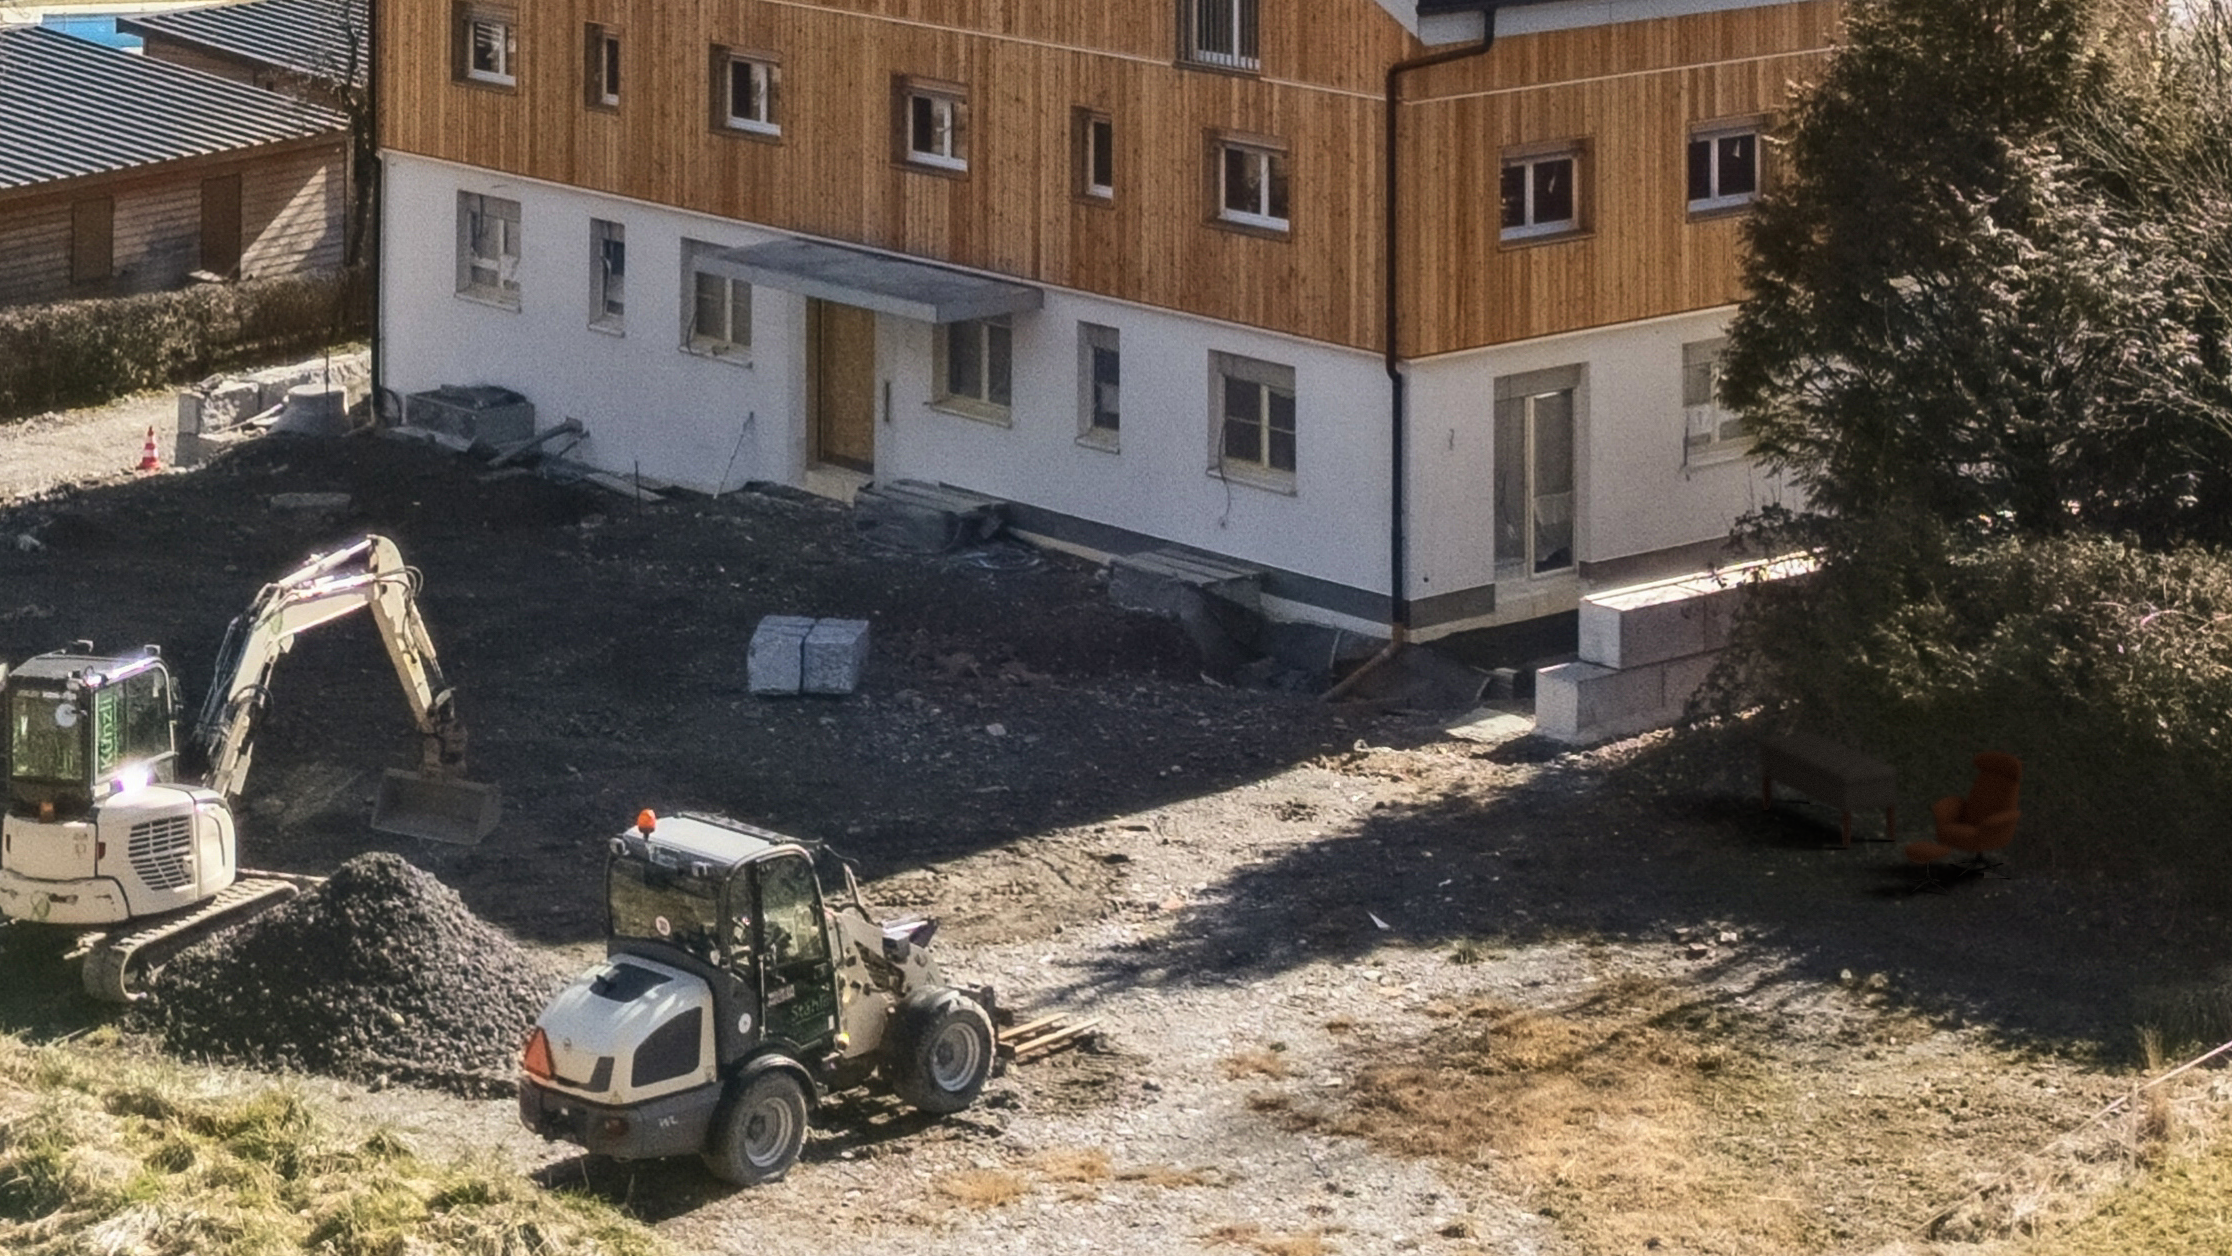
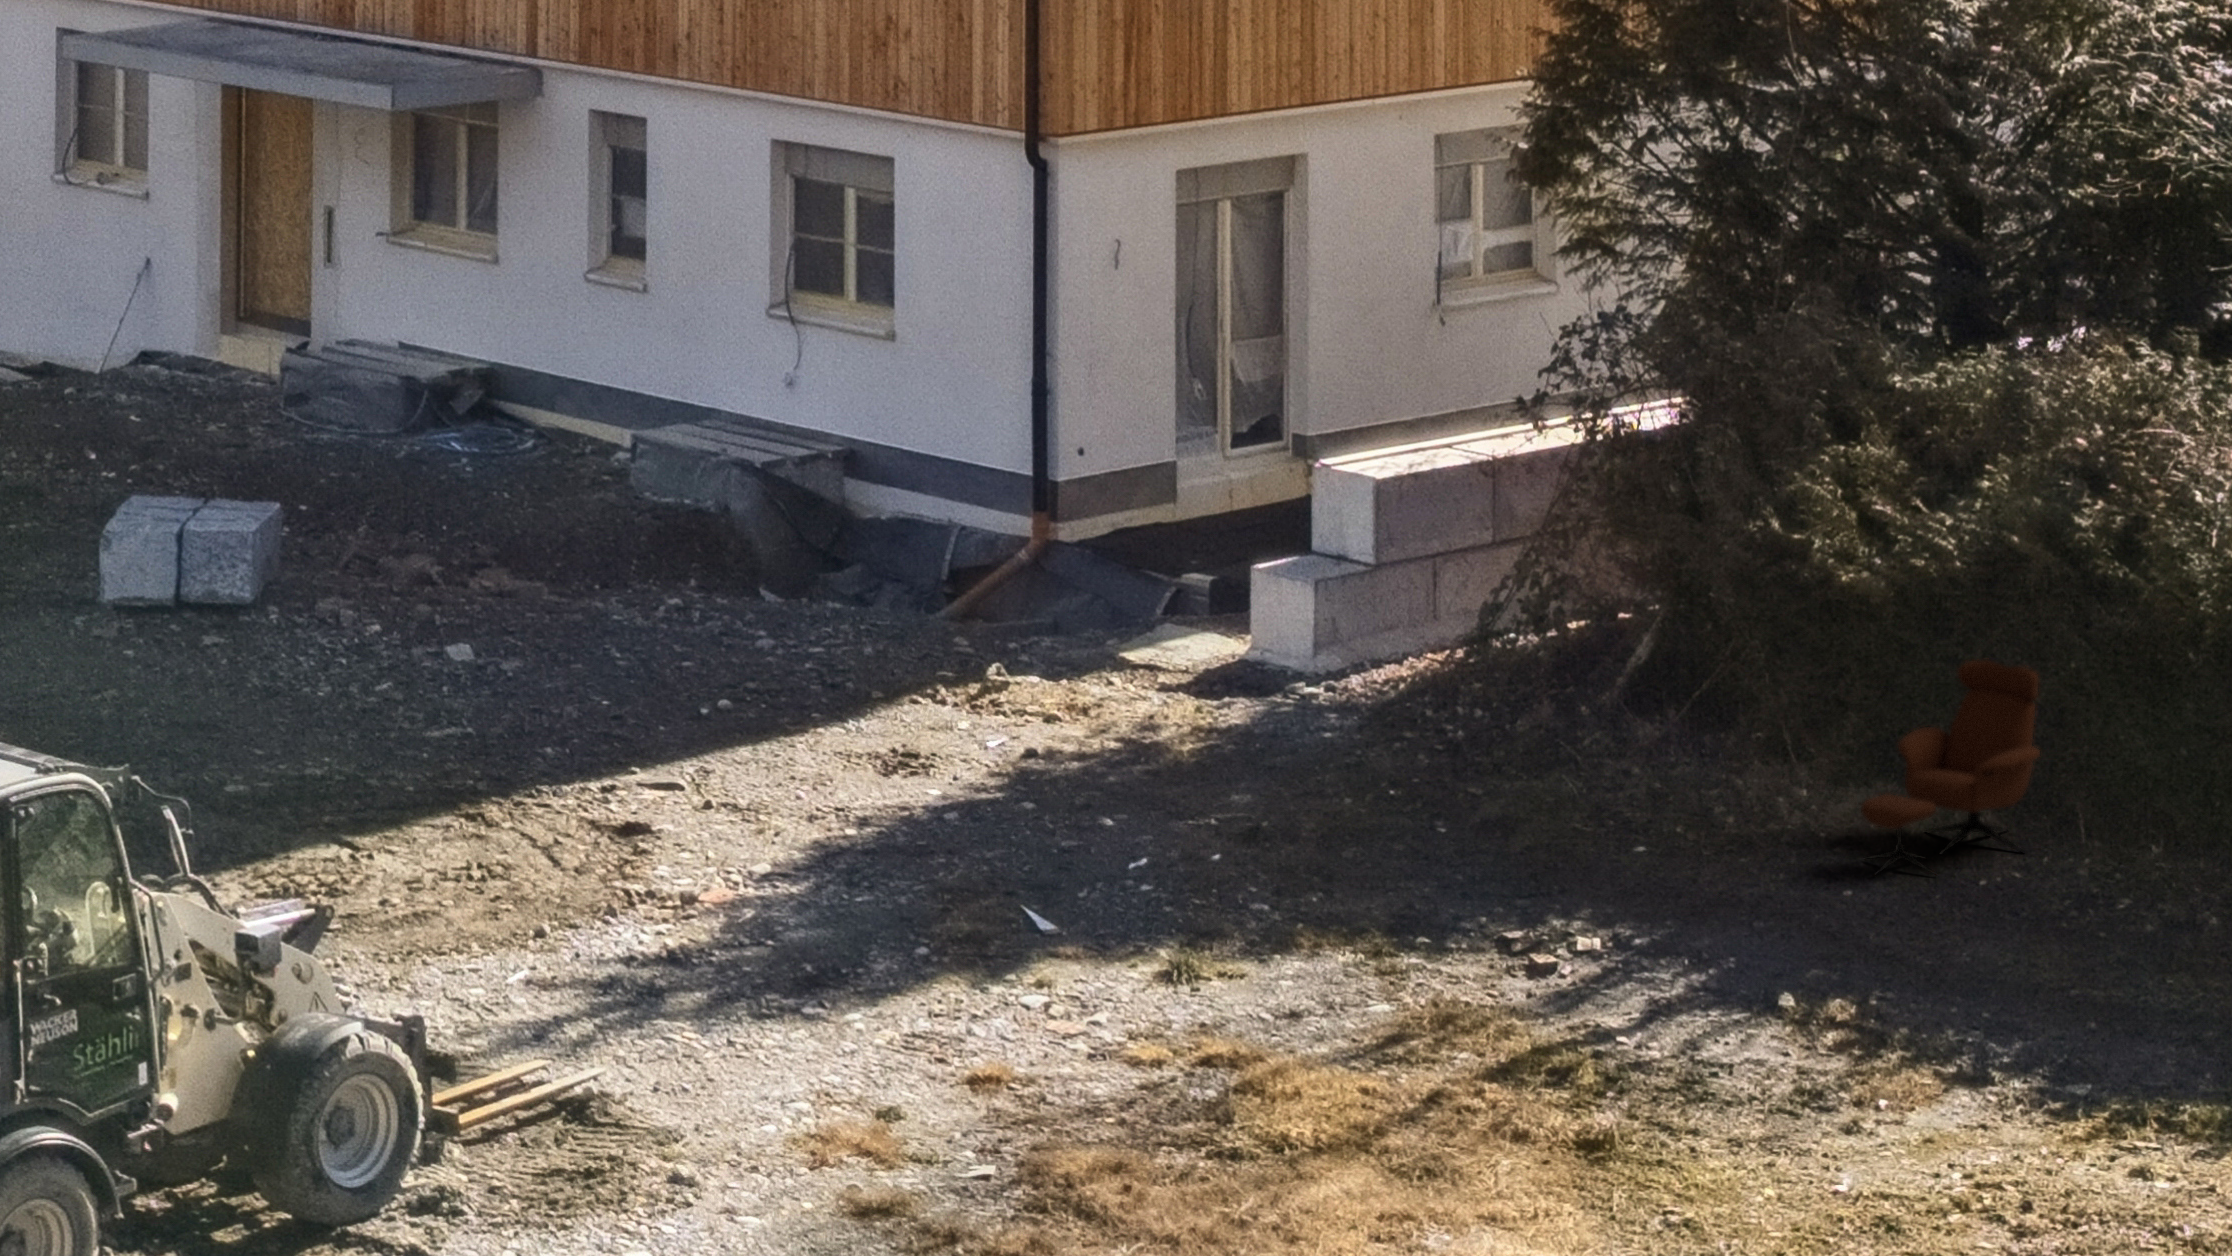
bench: present [1758,732,1898,848] -> none [1612,641,1836,811]

